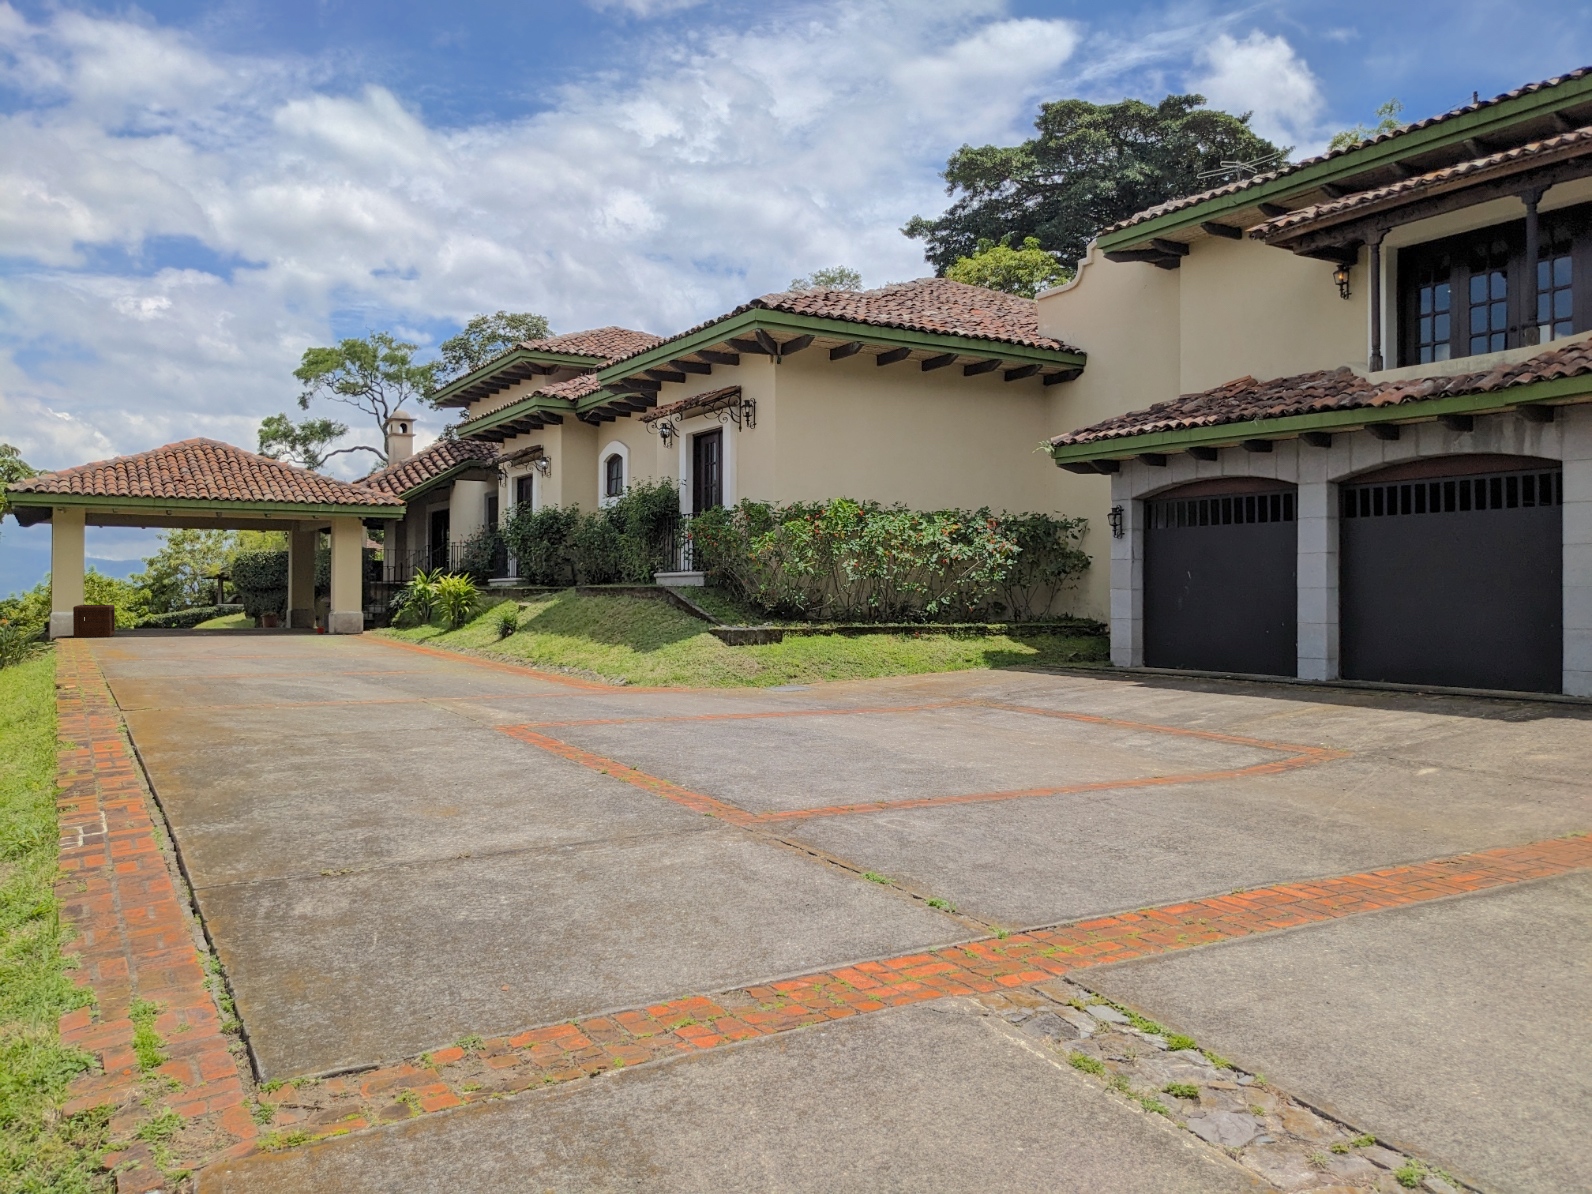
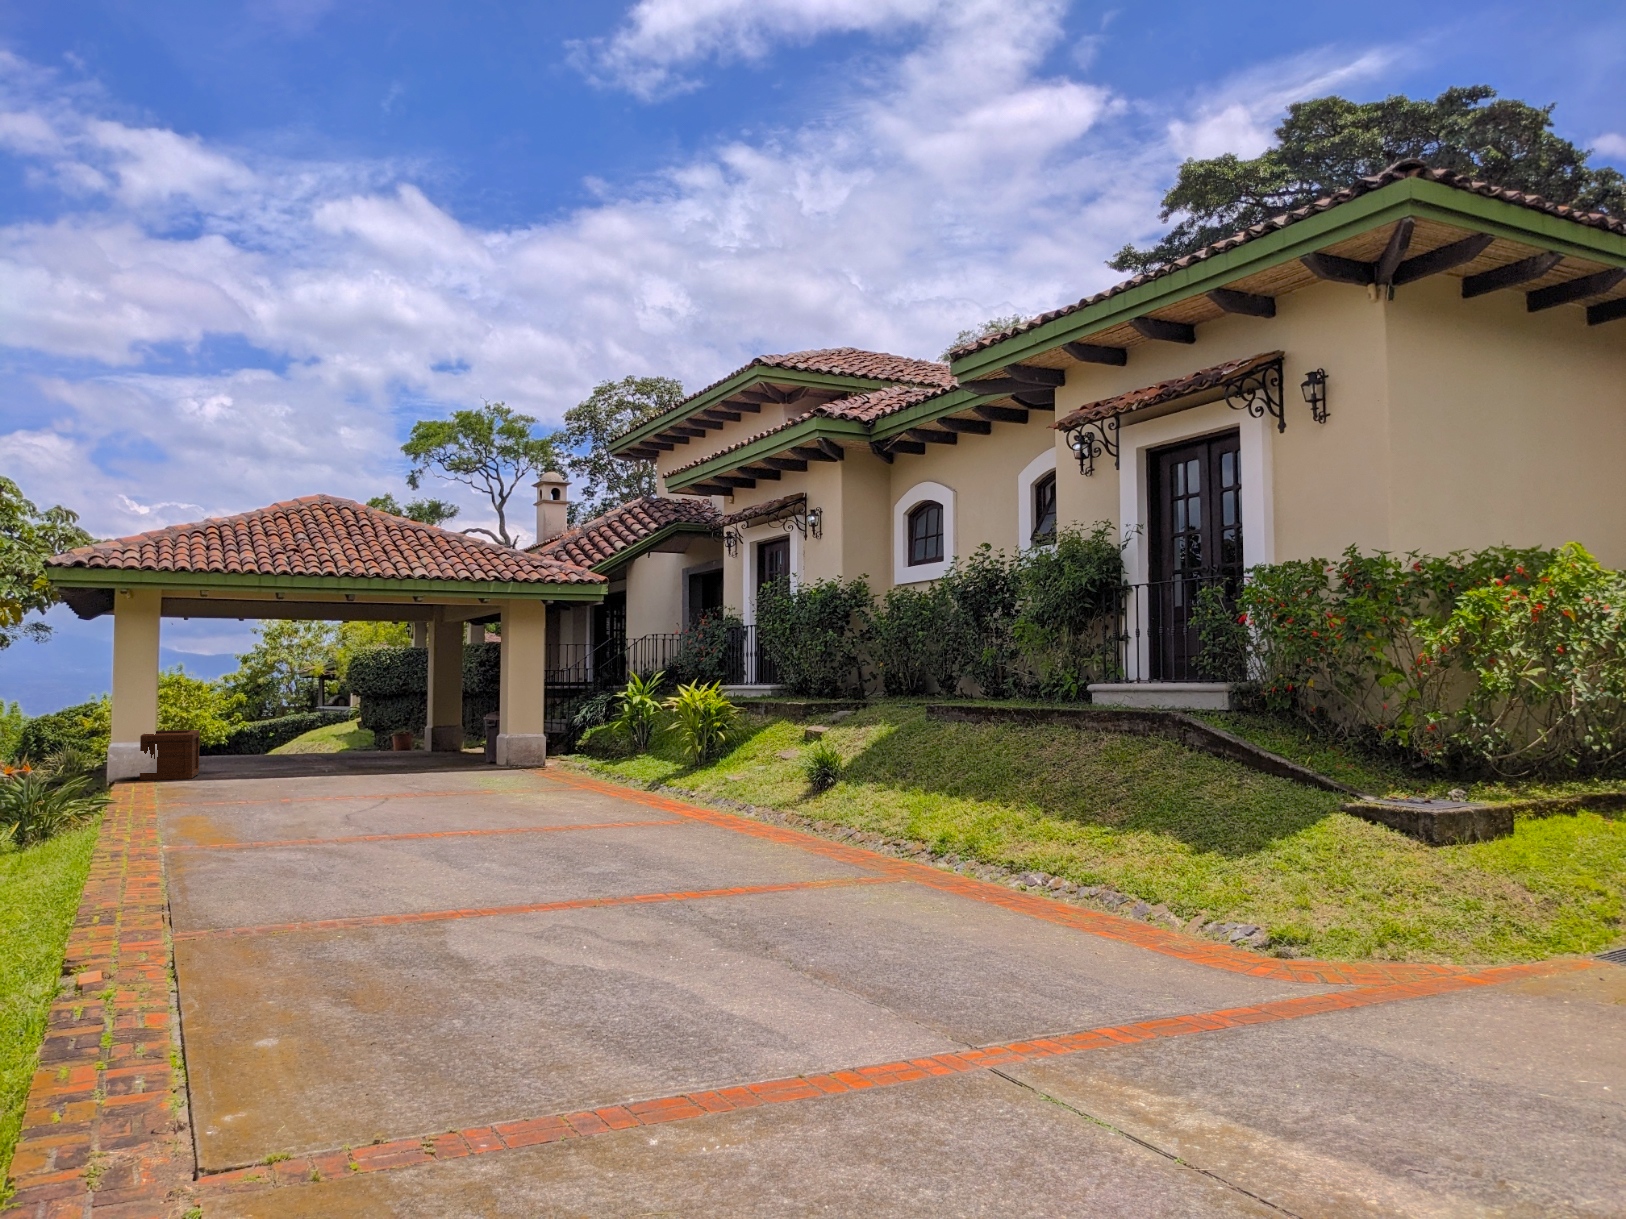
potted tree: present [313,597,333,634] -> none [476,712,507,767]

